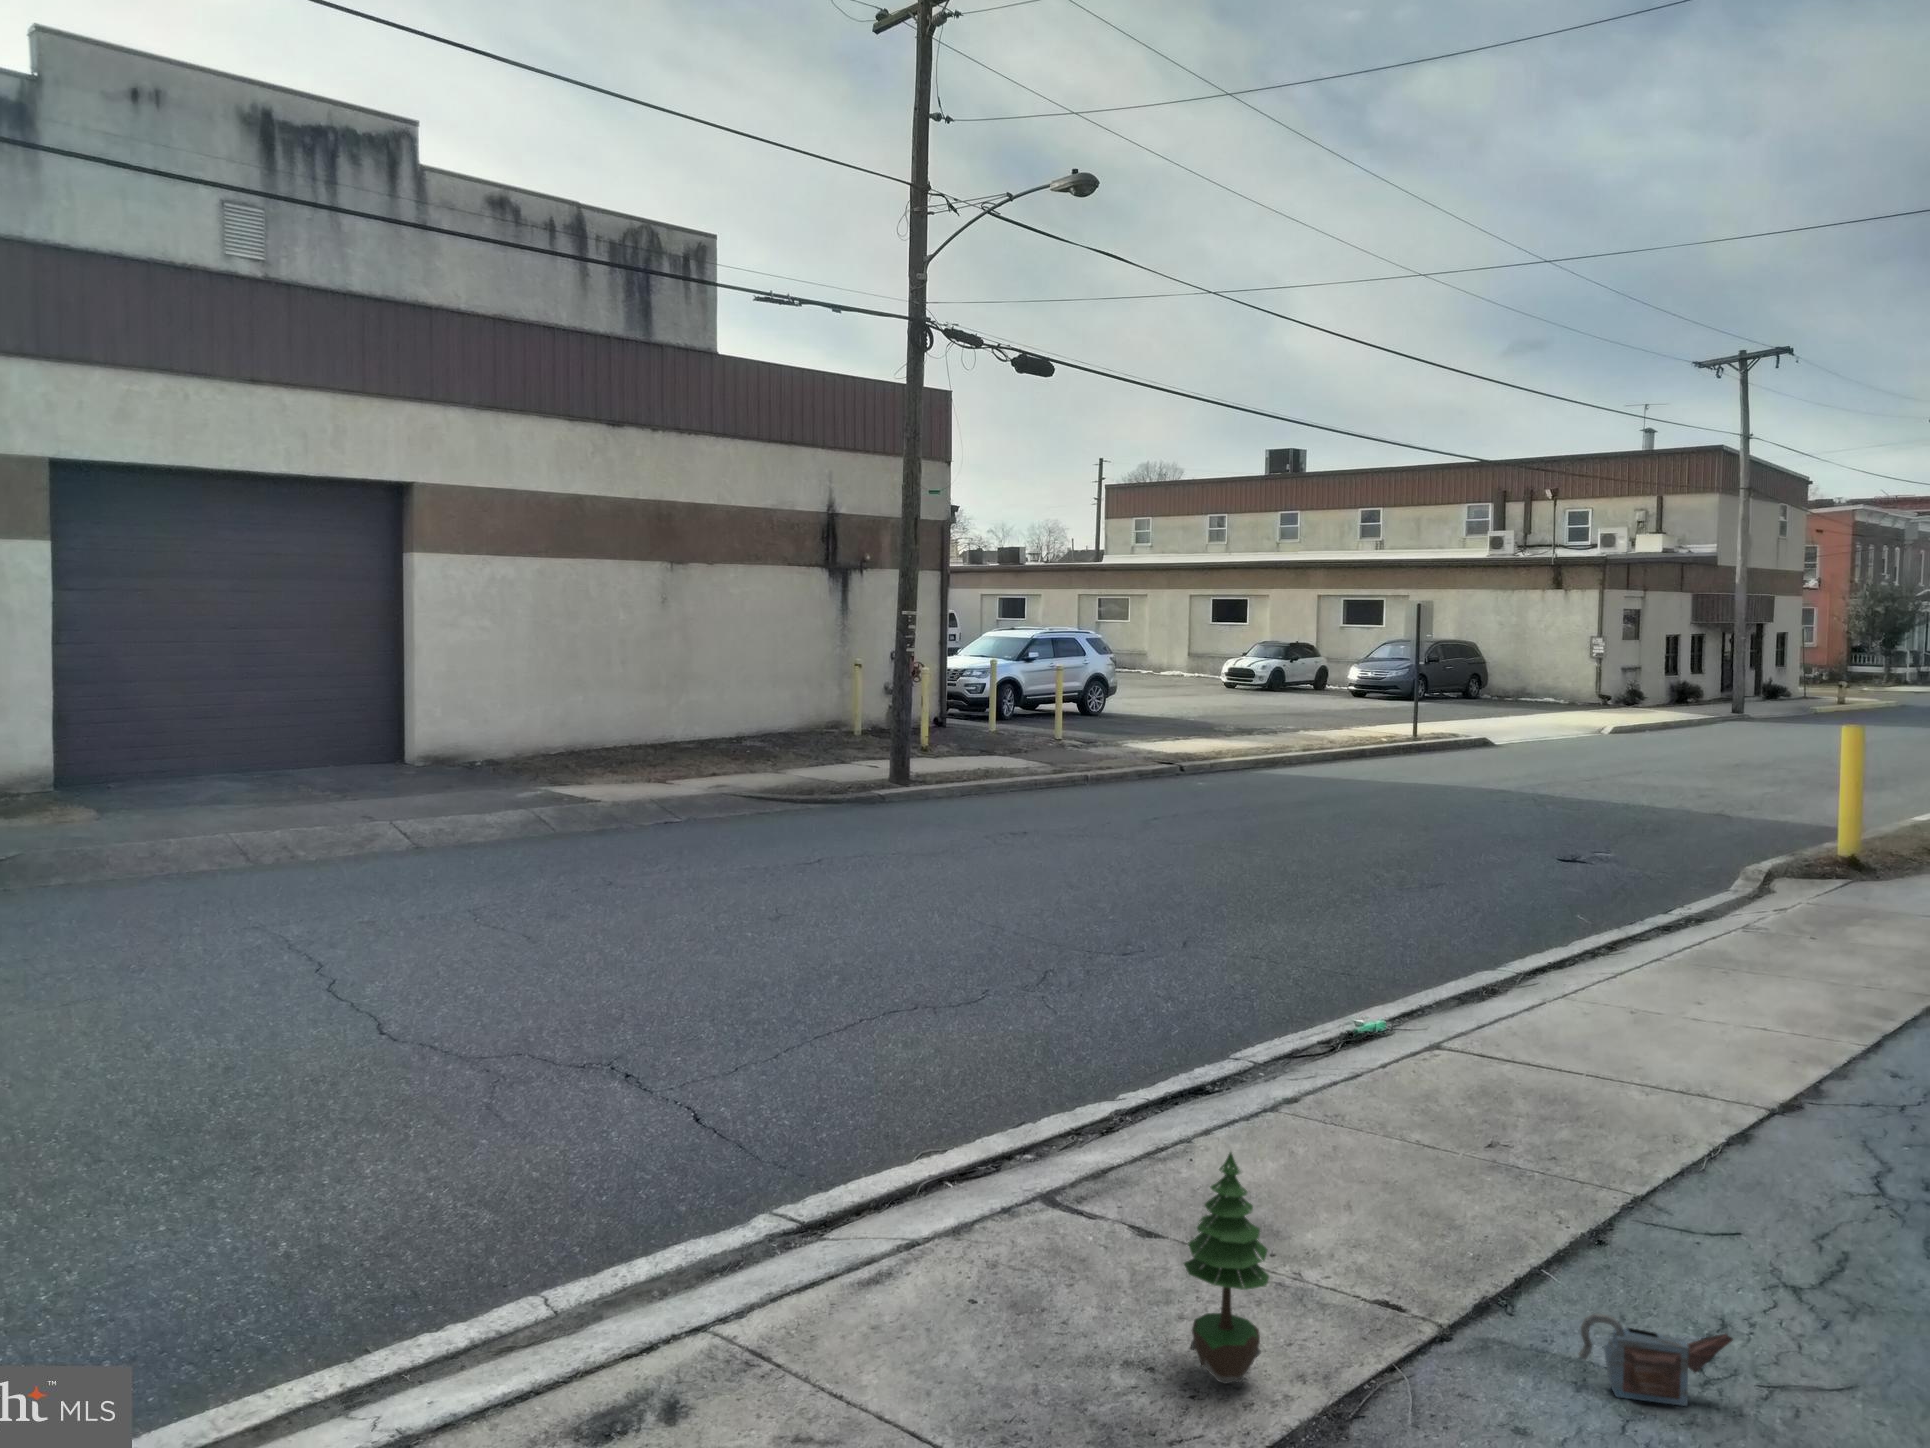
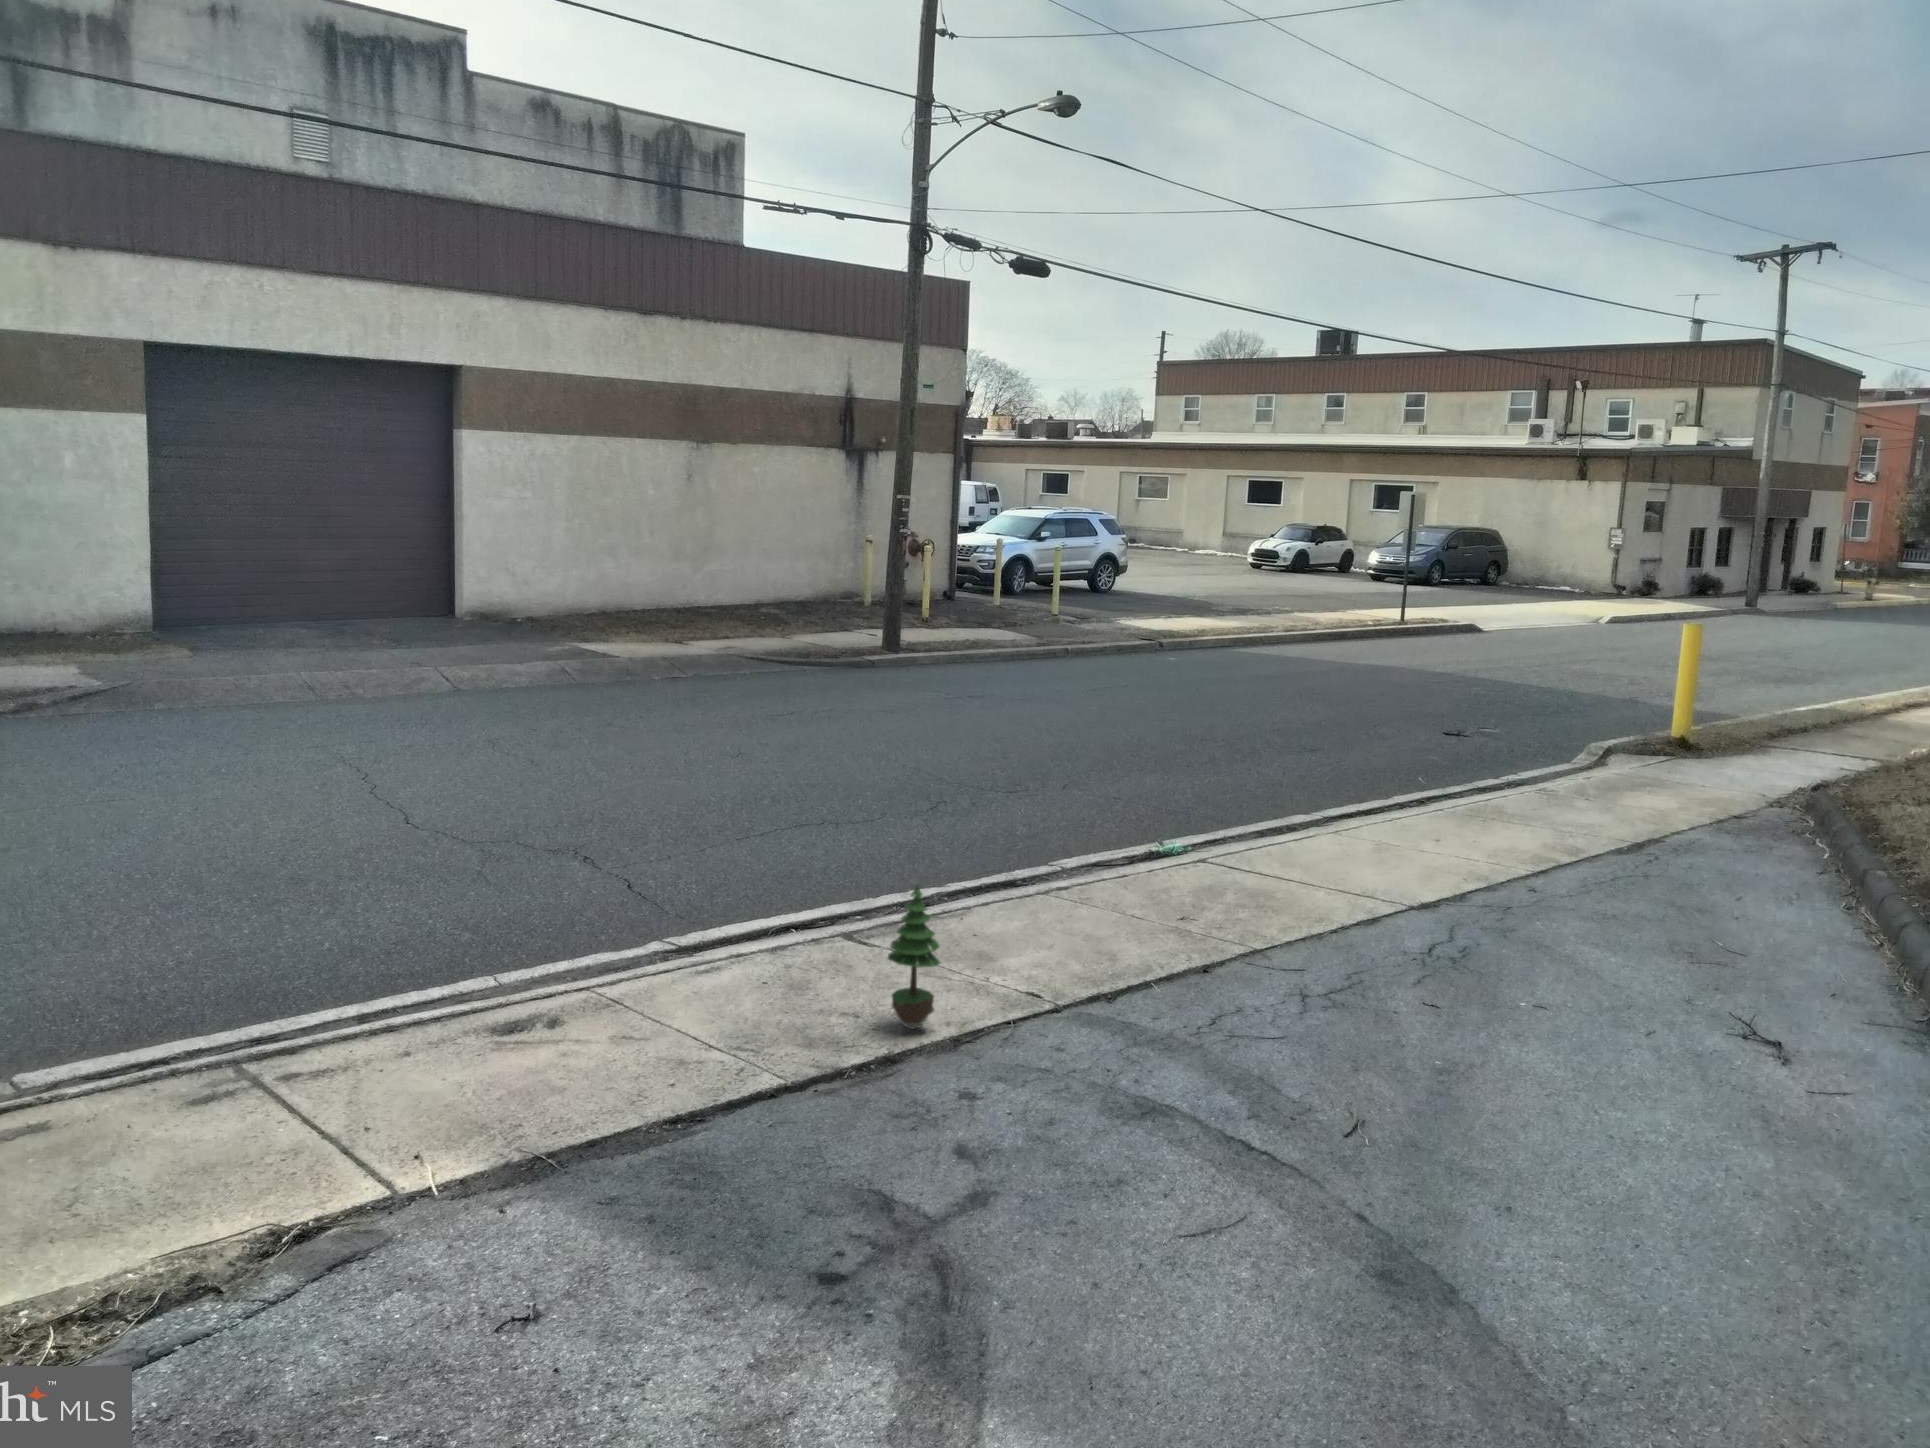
watering can: present [1579,1314,1733,1406] -> none [1140,994,1233,1052]

